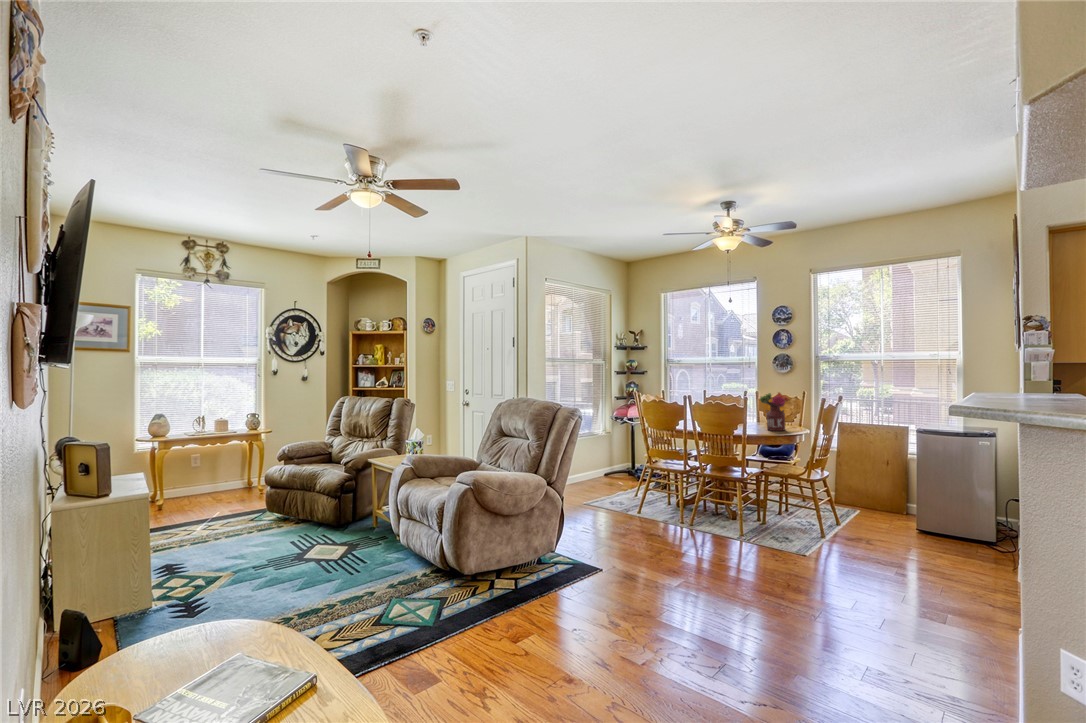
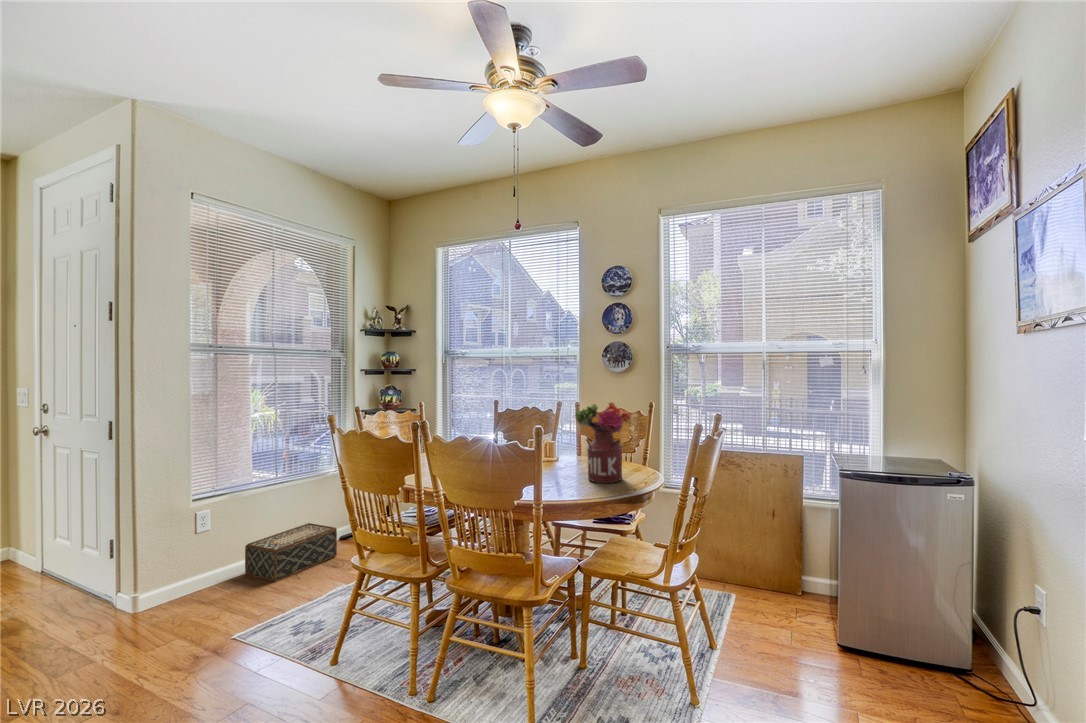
woven basket: none [572,458,614,484] -> present [245,523,337,582]

